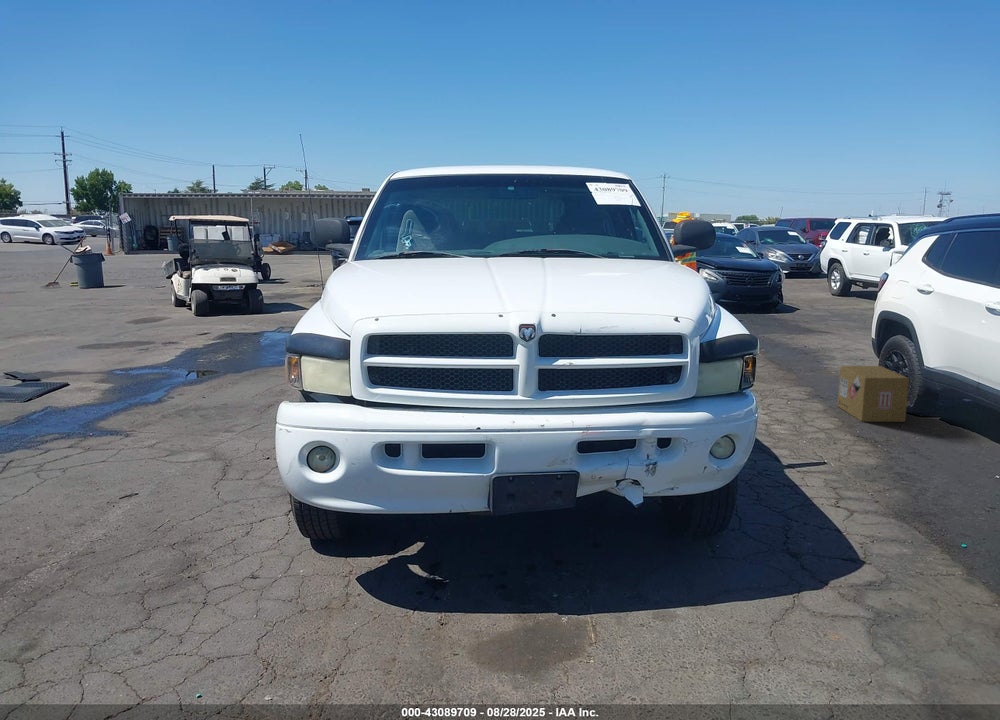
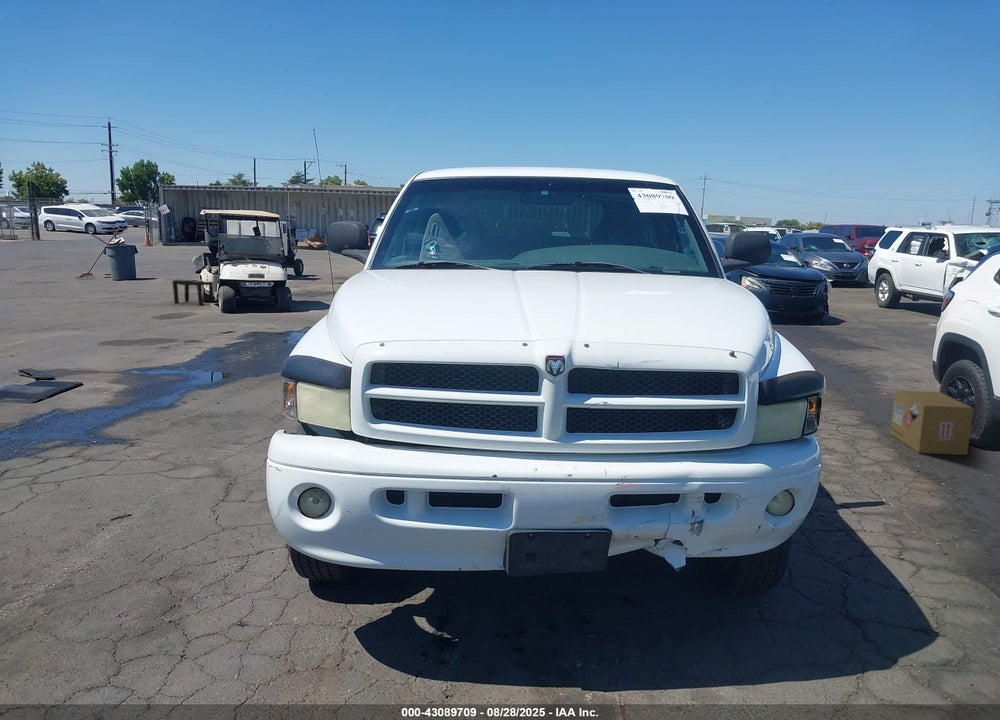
bench: none [143,286,186,310] -> present [172,280,214,305]

